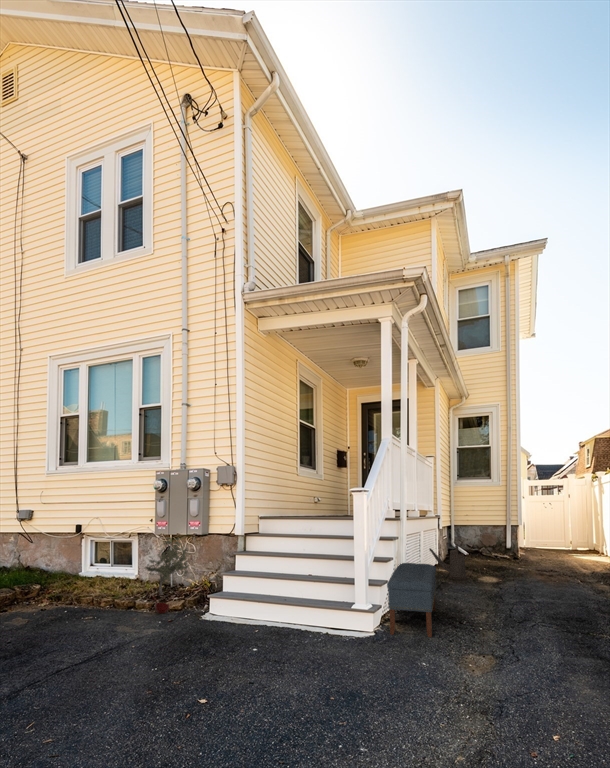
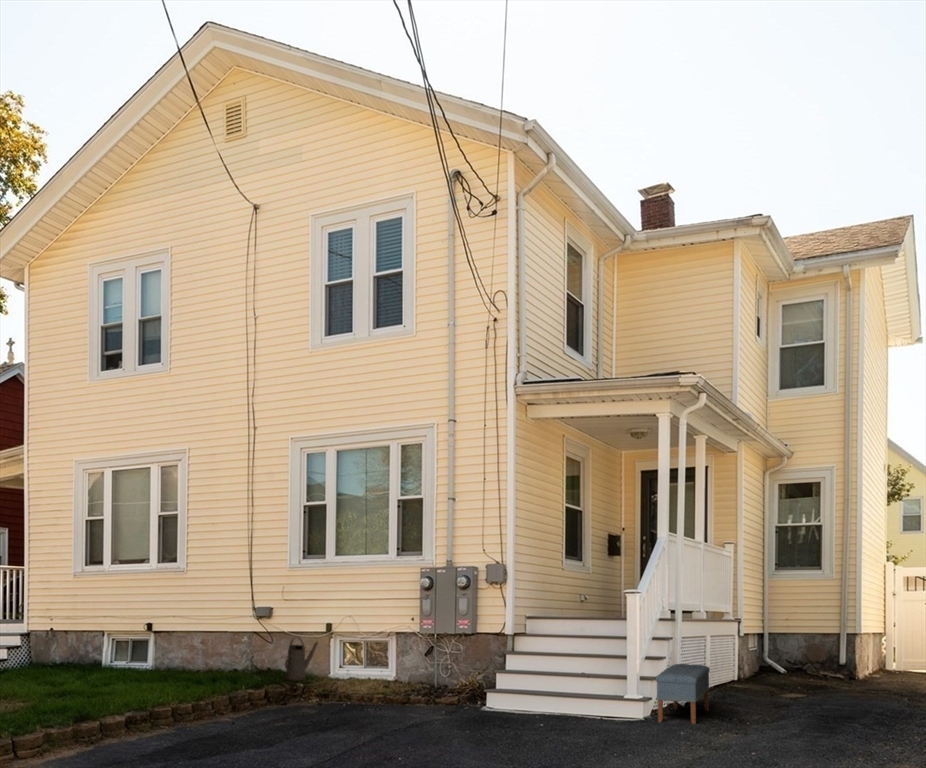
potted tree: present [146,537,189,613] -> none [413,635,462,709]
watering can: present [429,544,471,579] -> present [285,638,318,680]

